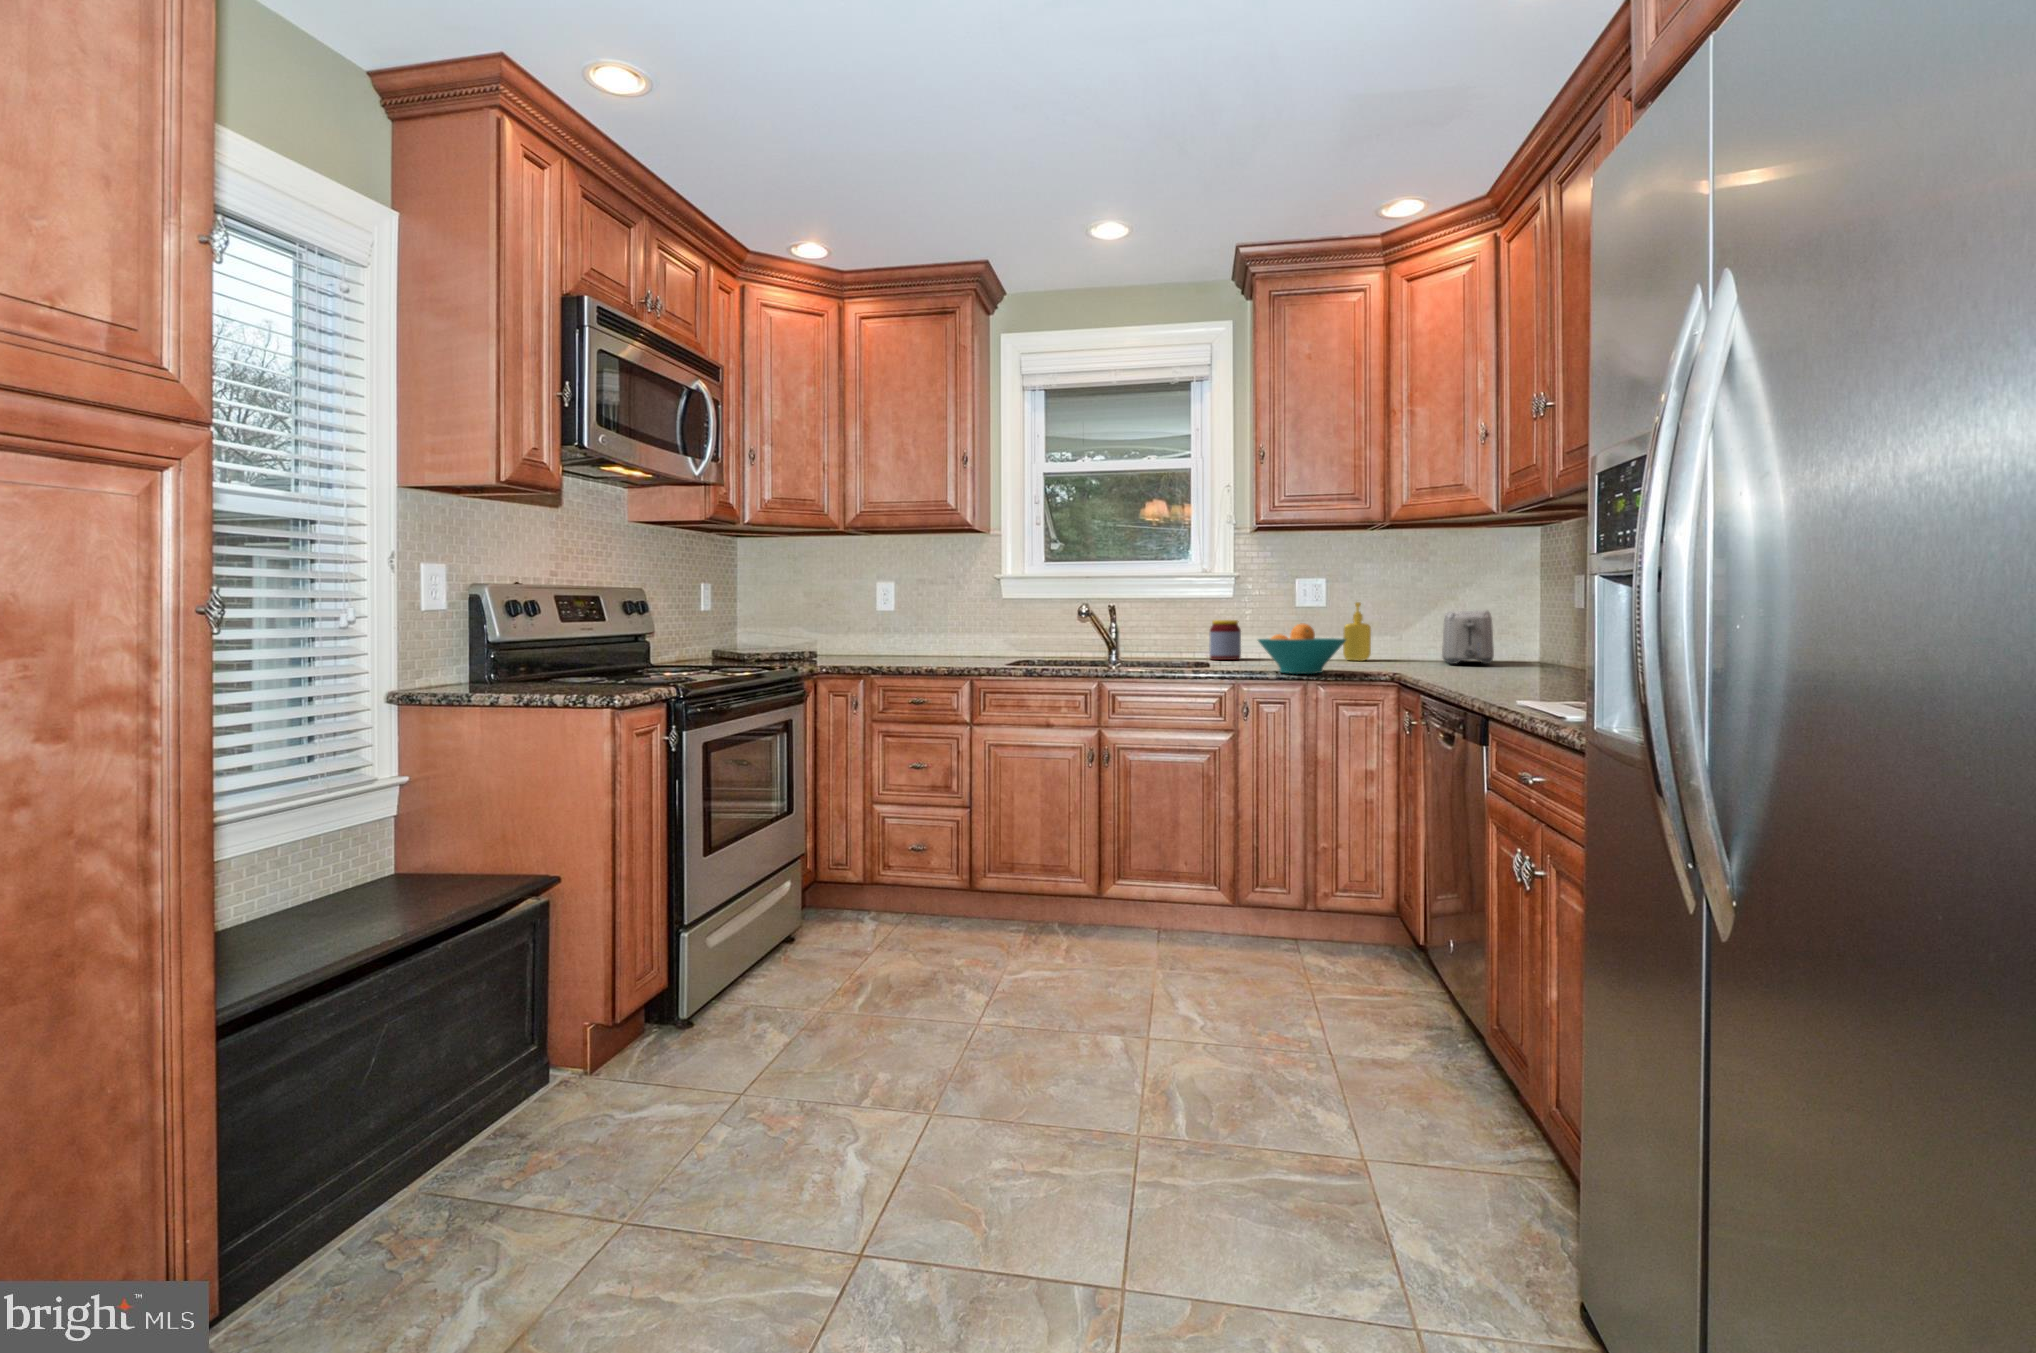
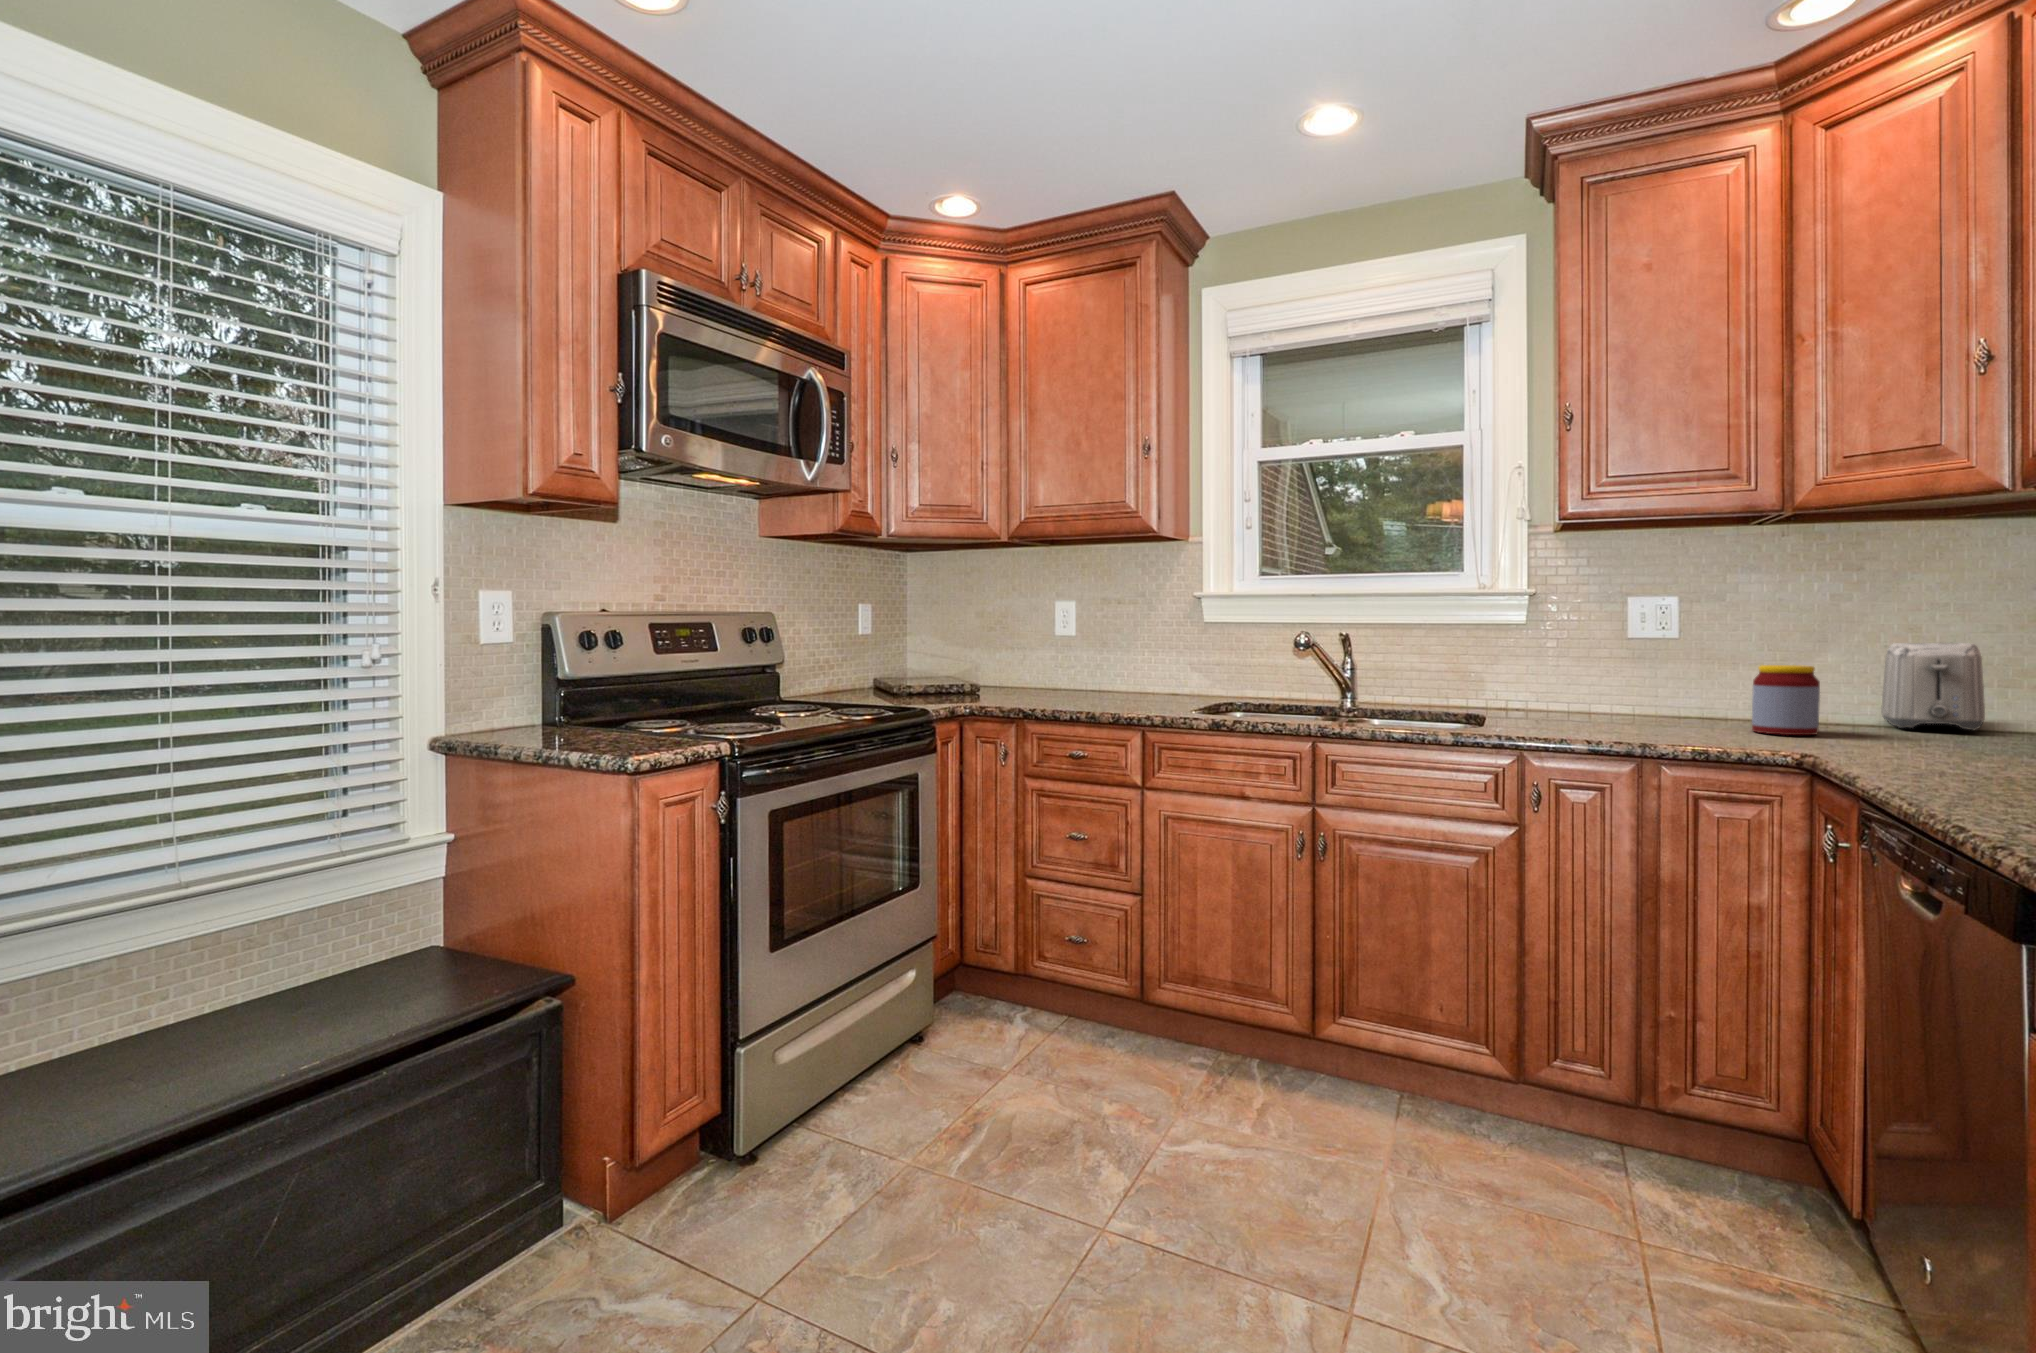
soap dispenser: present [1343,602,1371,661] -> none [1703,629,1752,716]
jar: present [1209,620,1241,660] -> present [1752,665,1820,735]
fruit bowl: present [1258,624,1346,674] -> none [1555,665,1708,742]

